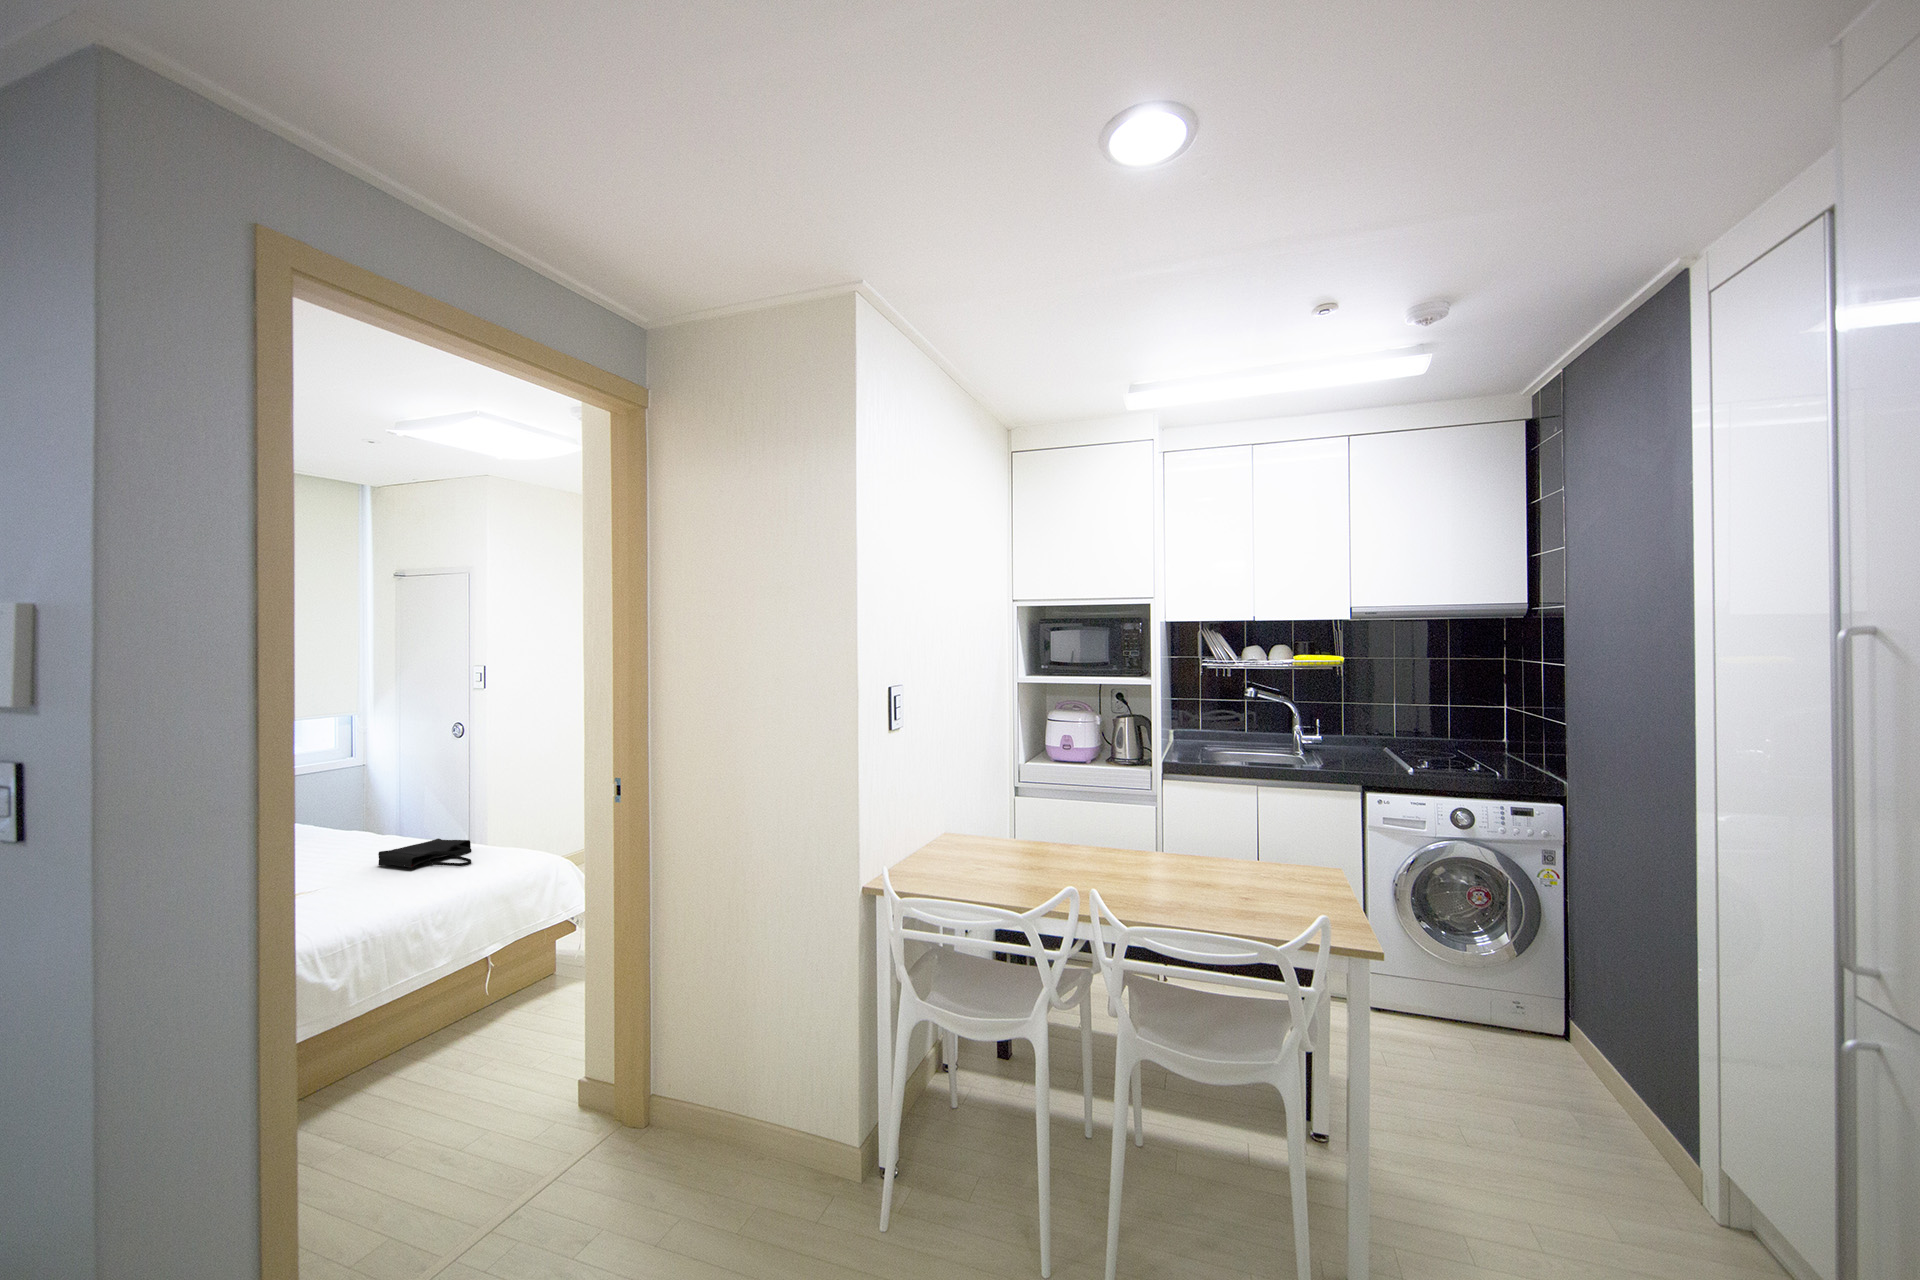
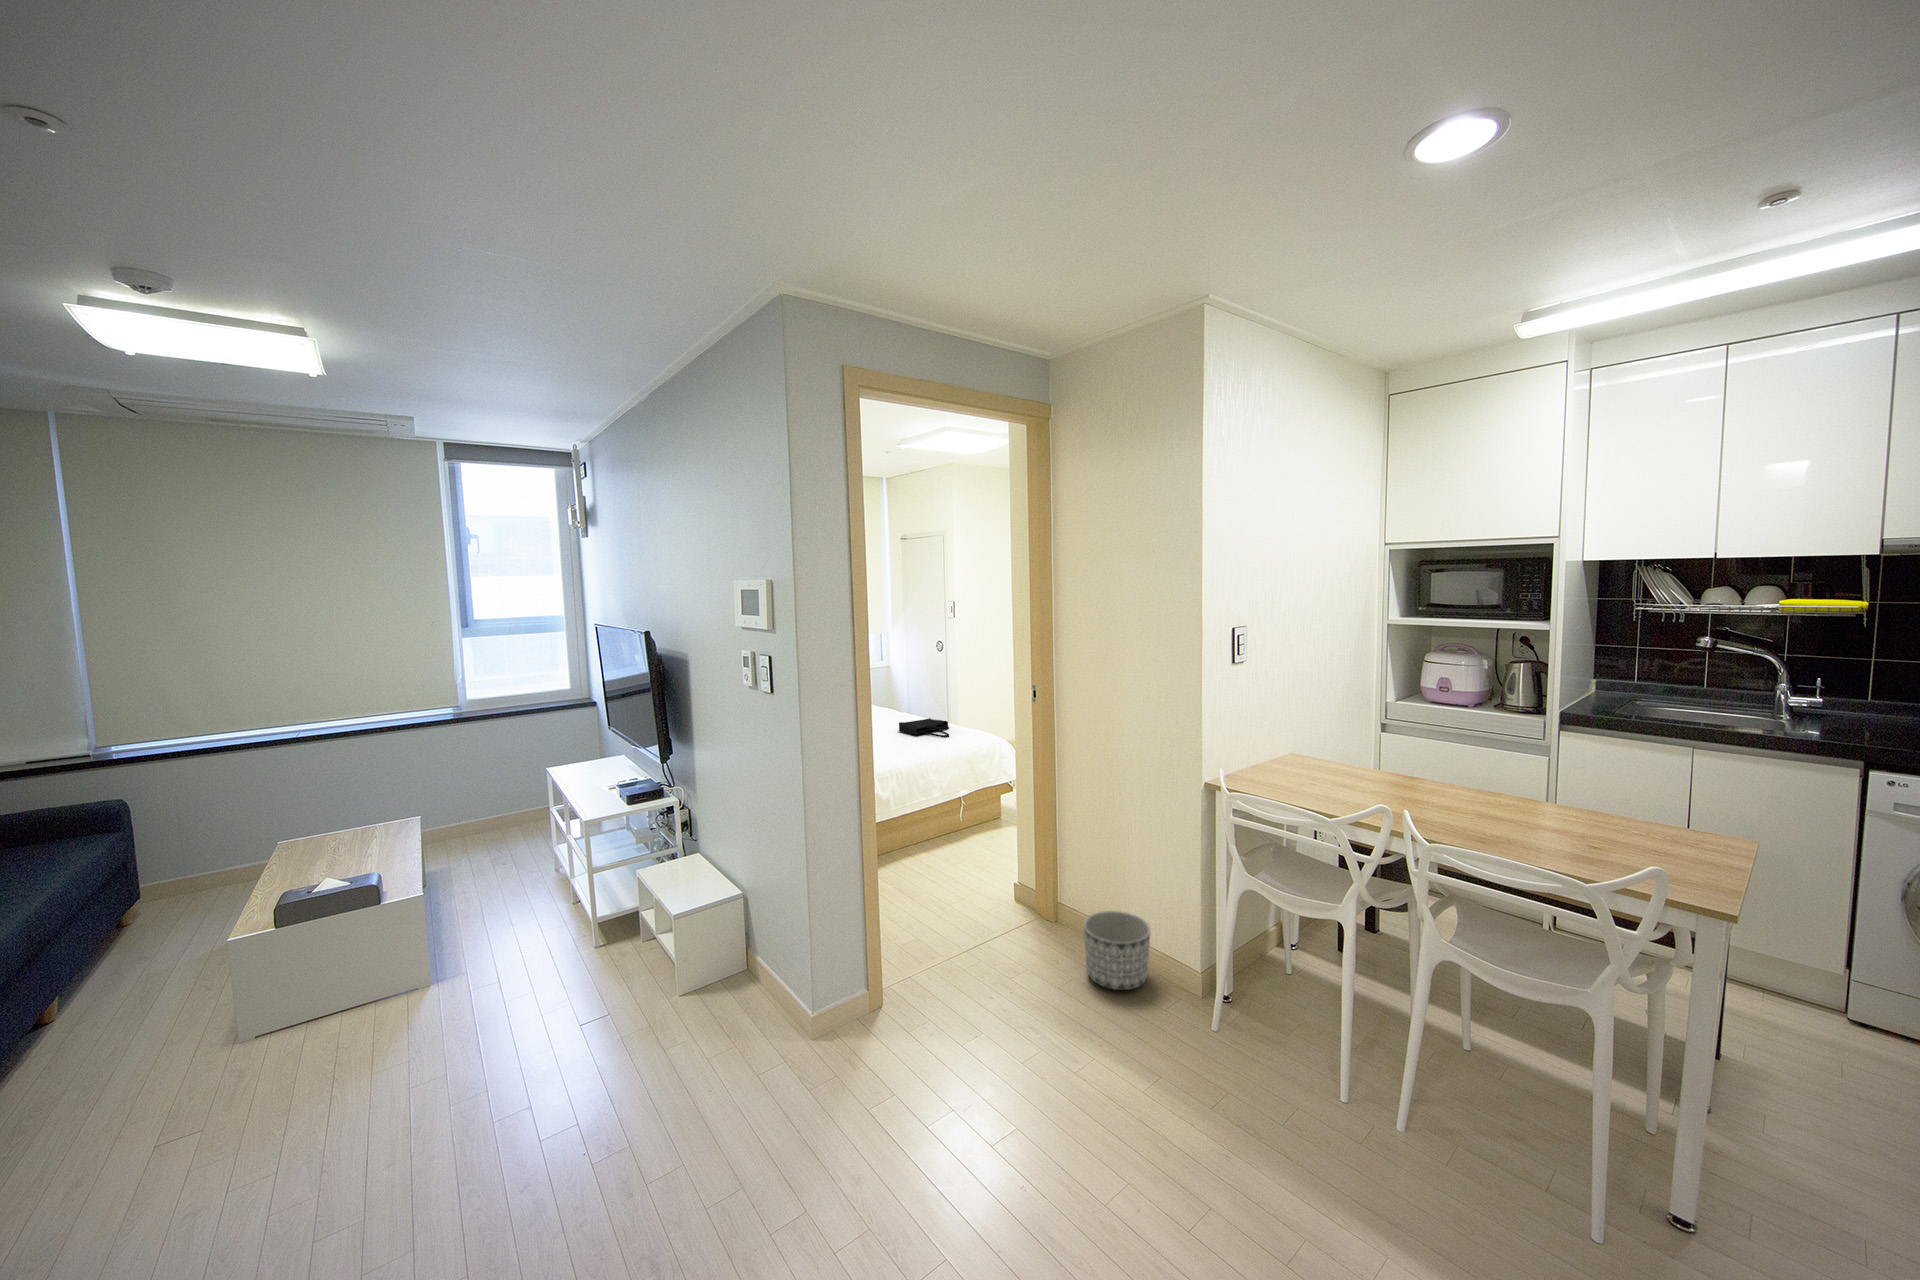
planter: none [694,1091,792,1224] -> present [1084,911,1150,990]

